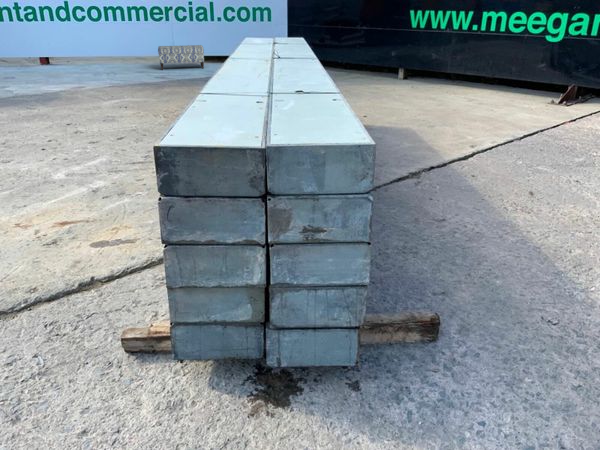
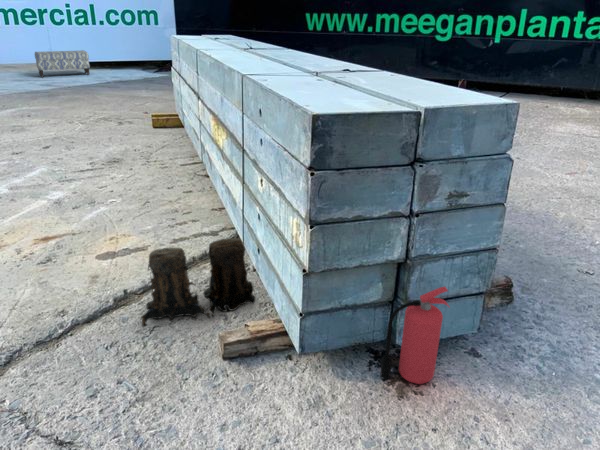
backpack: none [80,244,188,313] -> present [142,238,256,327]
fire extinguisher: none [242,317,298,406] -> present [381,287,449,384]

